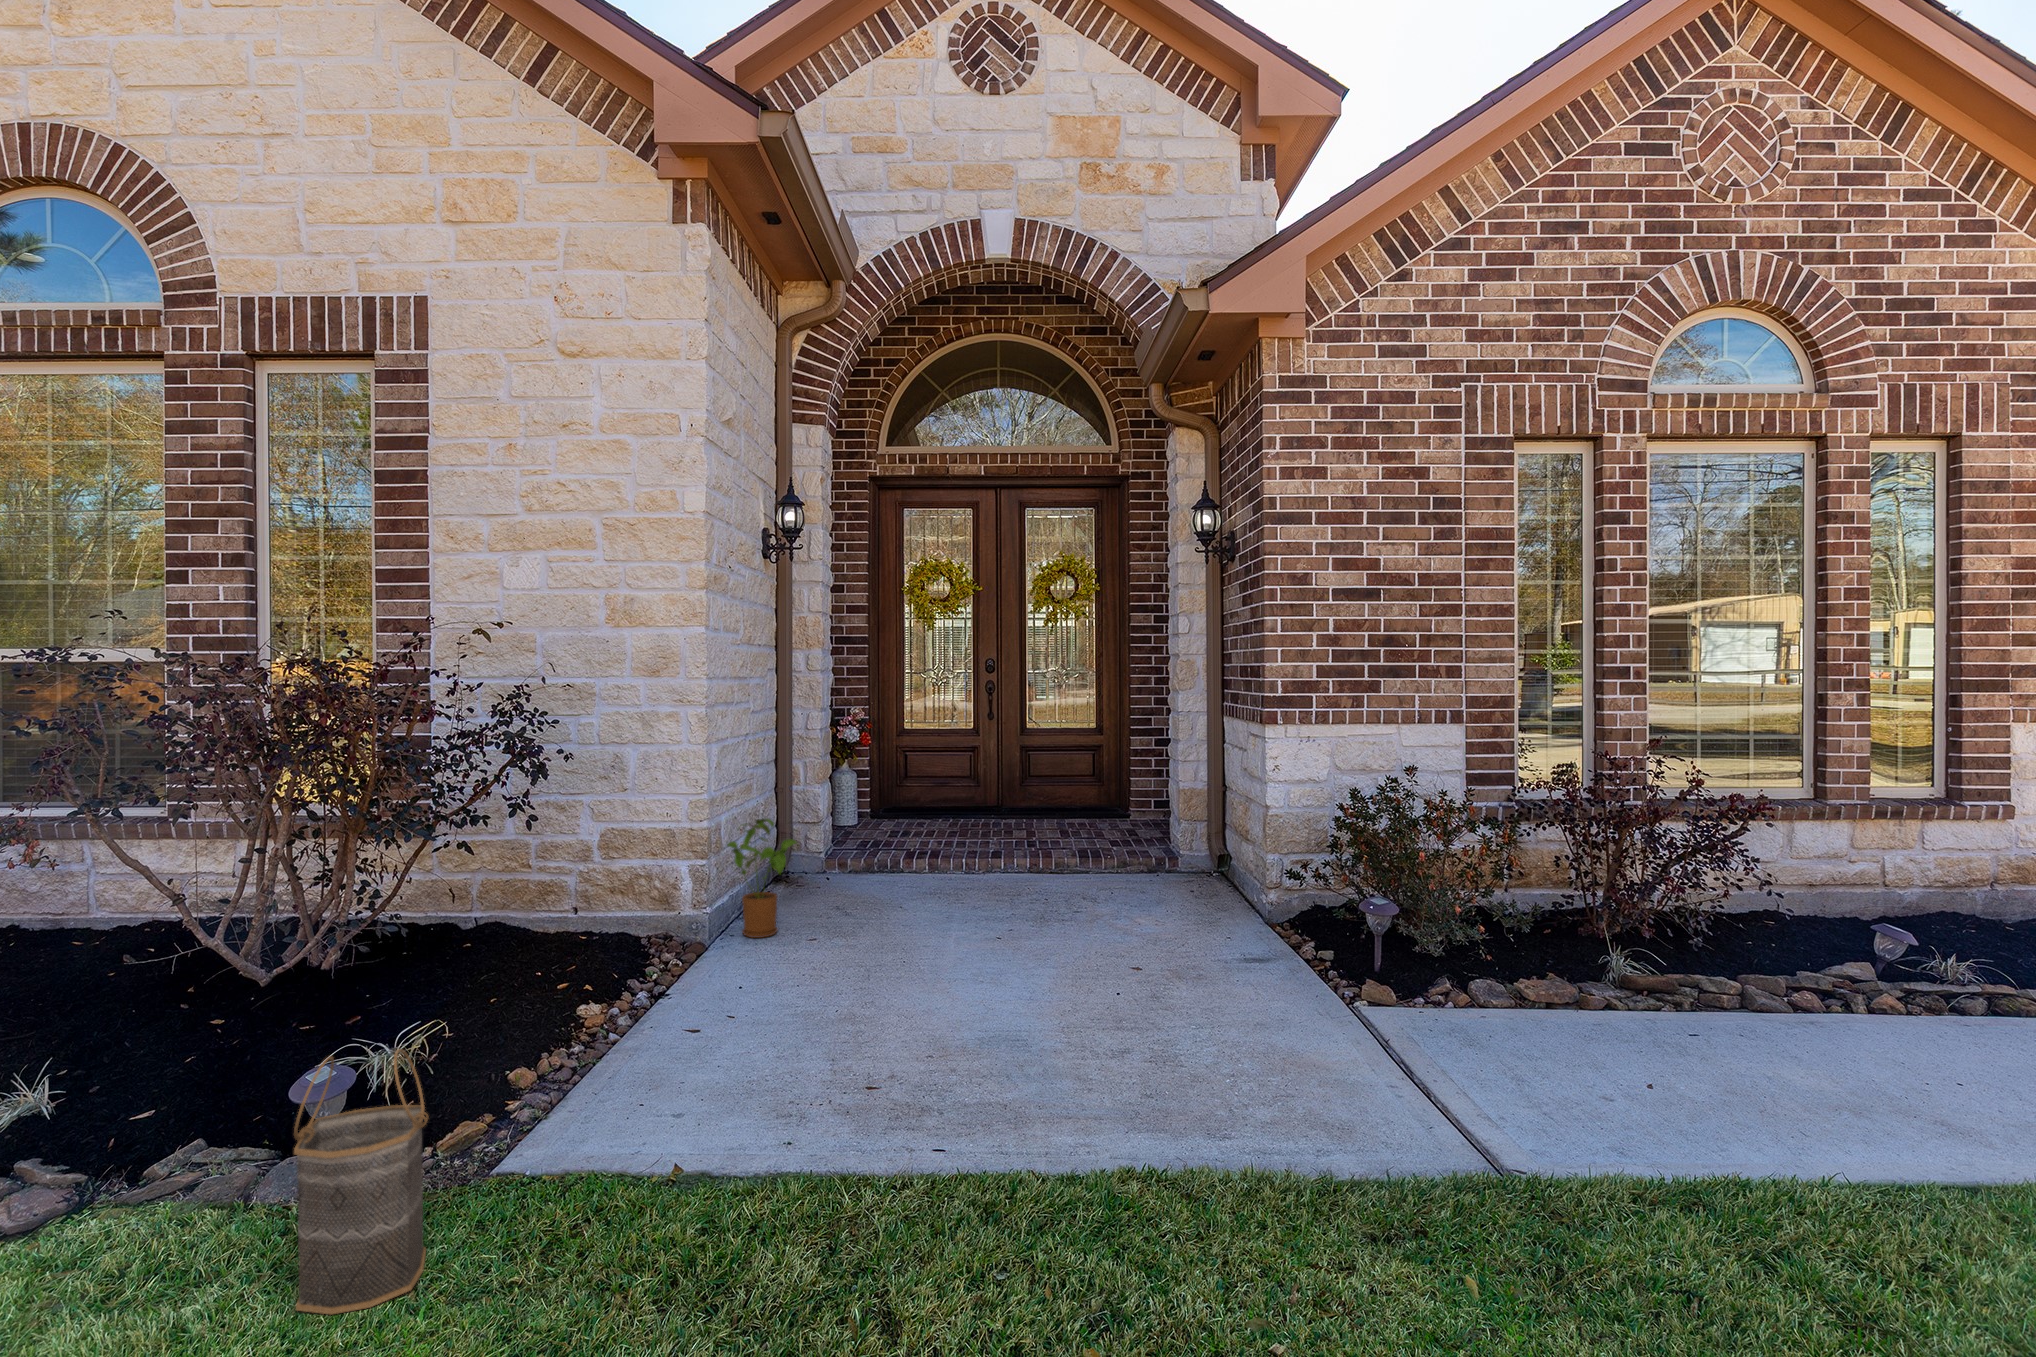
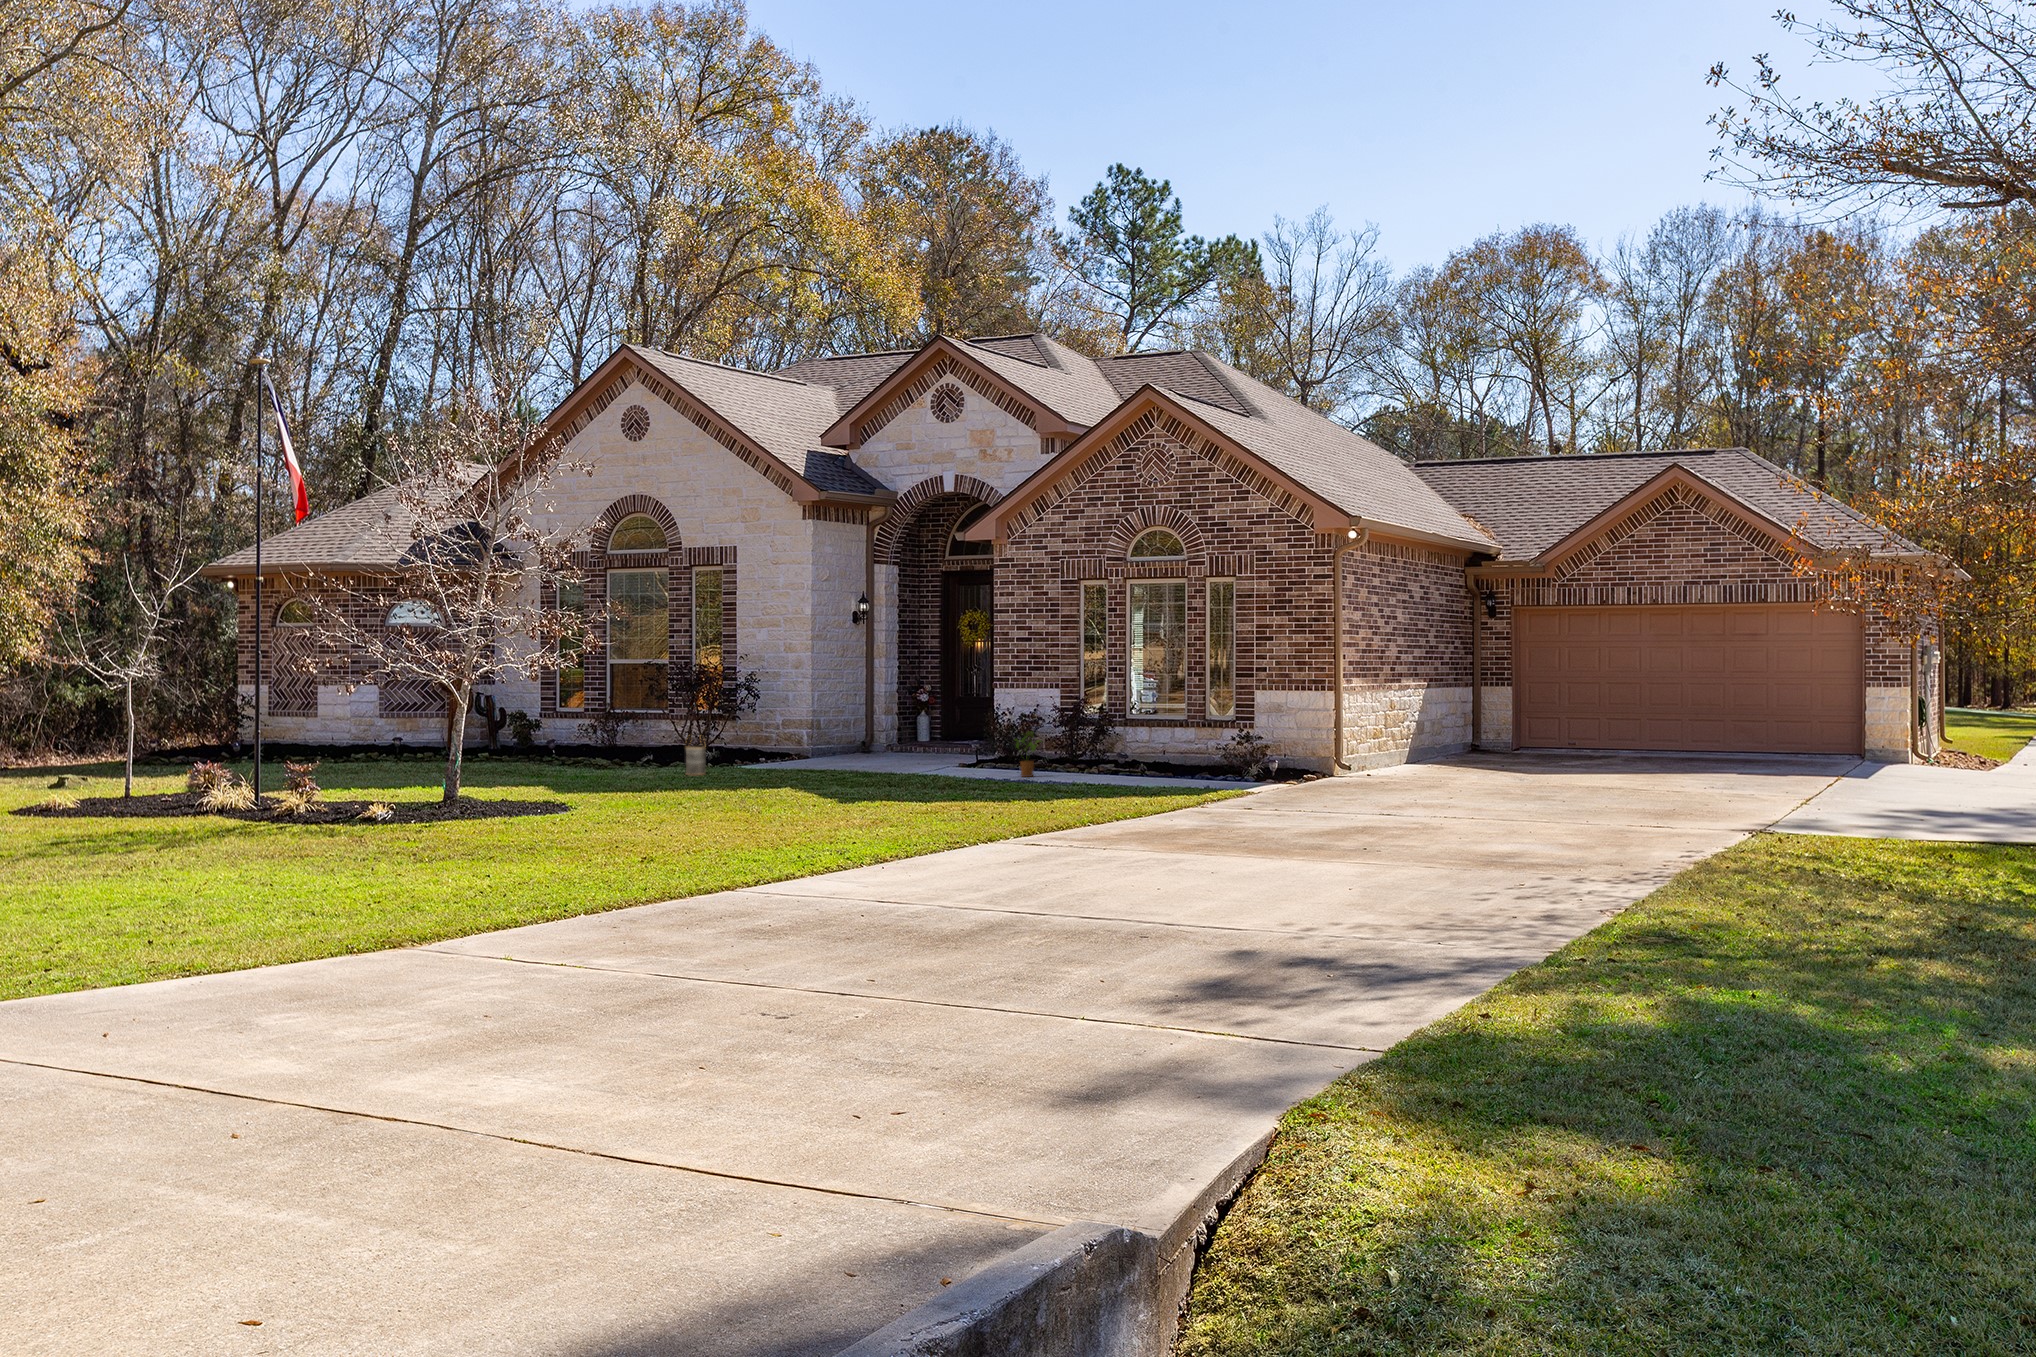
house plant: present [728,818,797,938] -> present [1016,731,1041,777]

